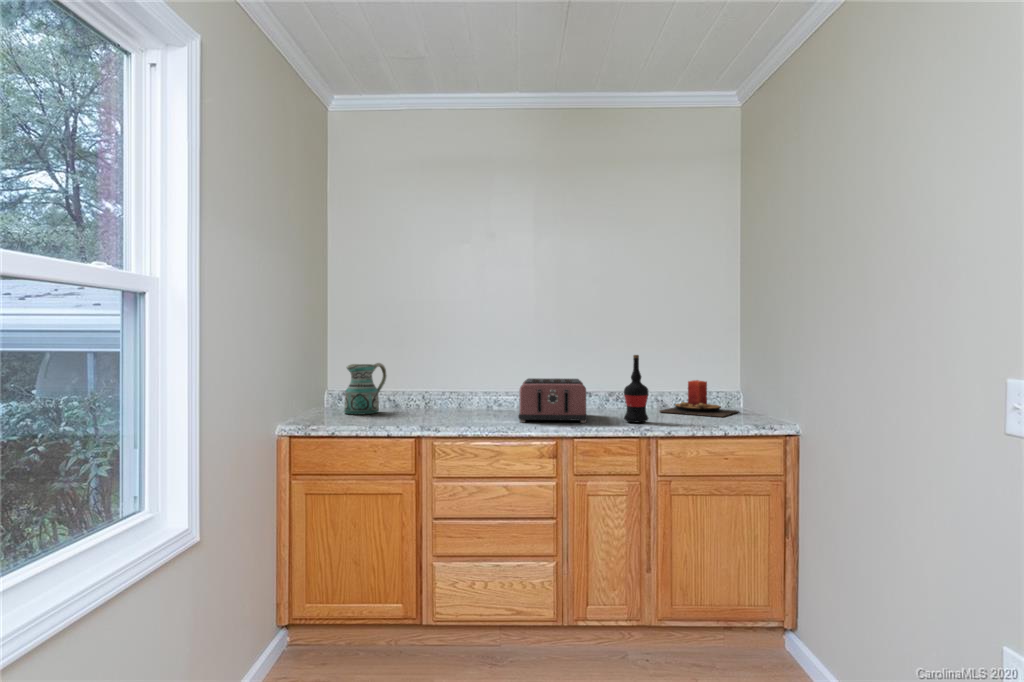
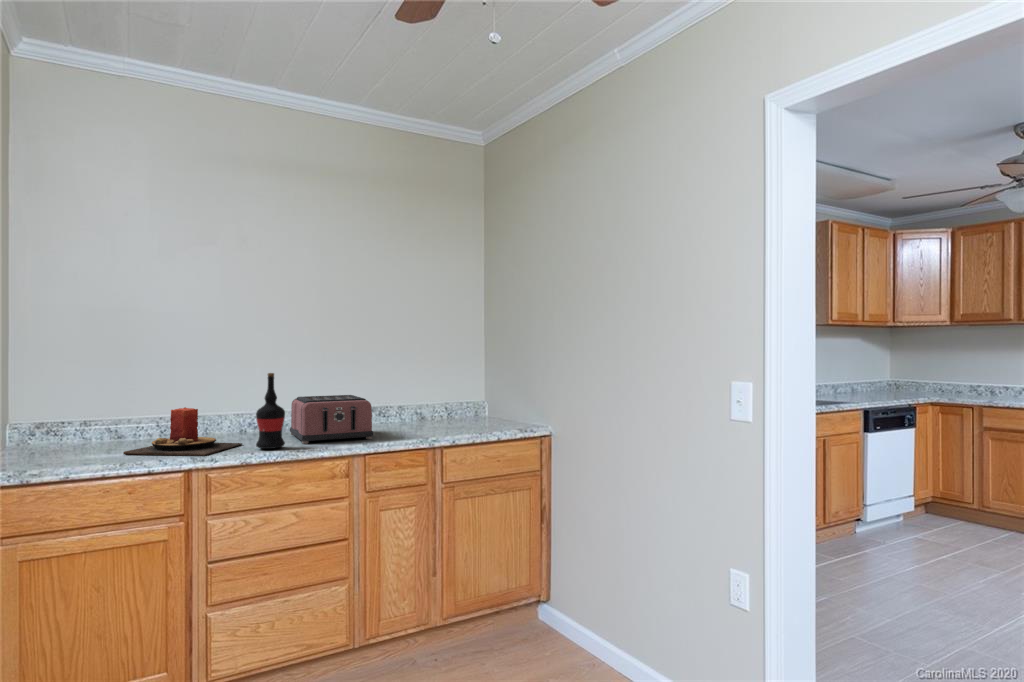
wine bottle: present [624,355,648,423] -> present [256,373,285,449]
ceramic pitcher: present [344,363,386,415] -> none [47,384,107,452]
candle: present [660,380,739,417] -> present [123,407,242,456]

